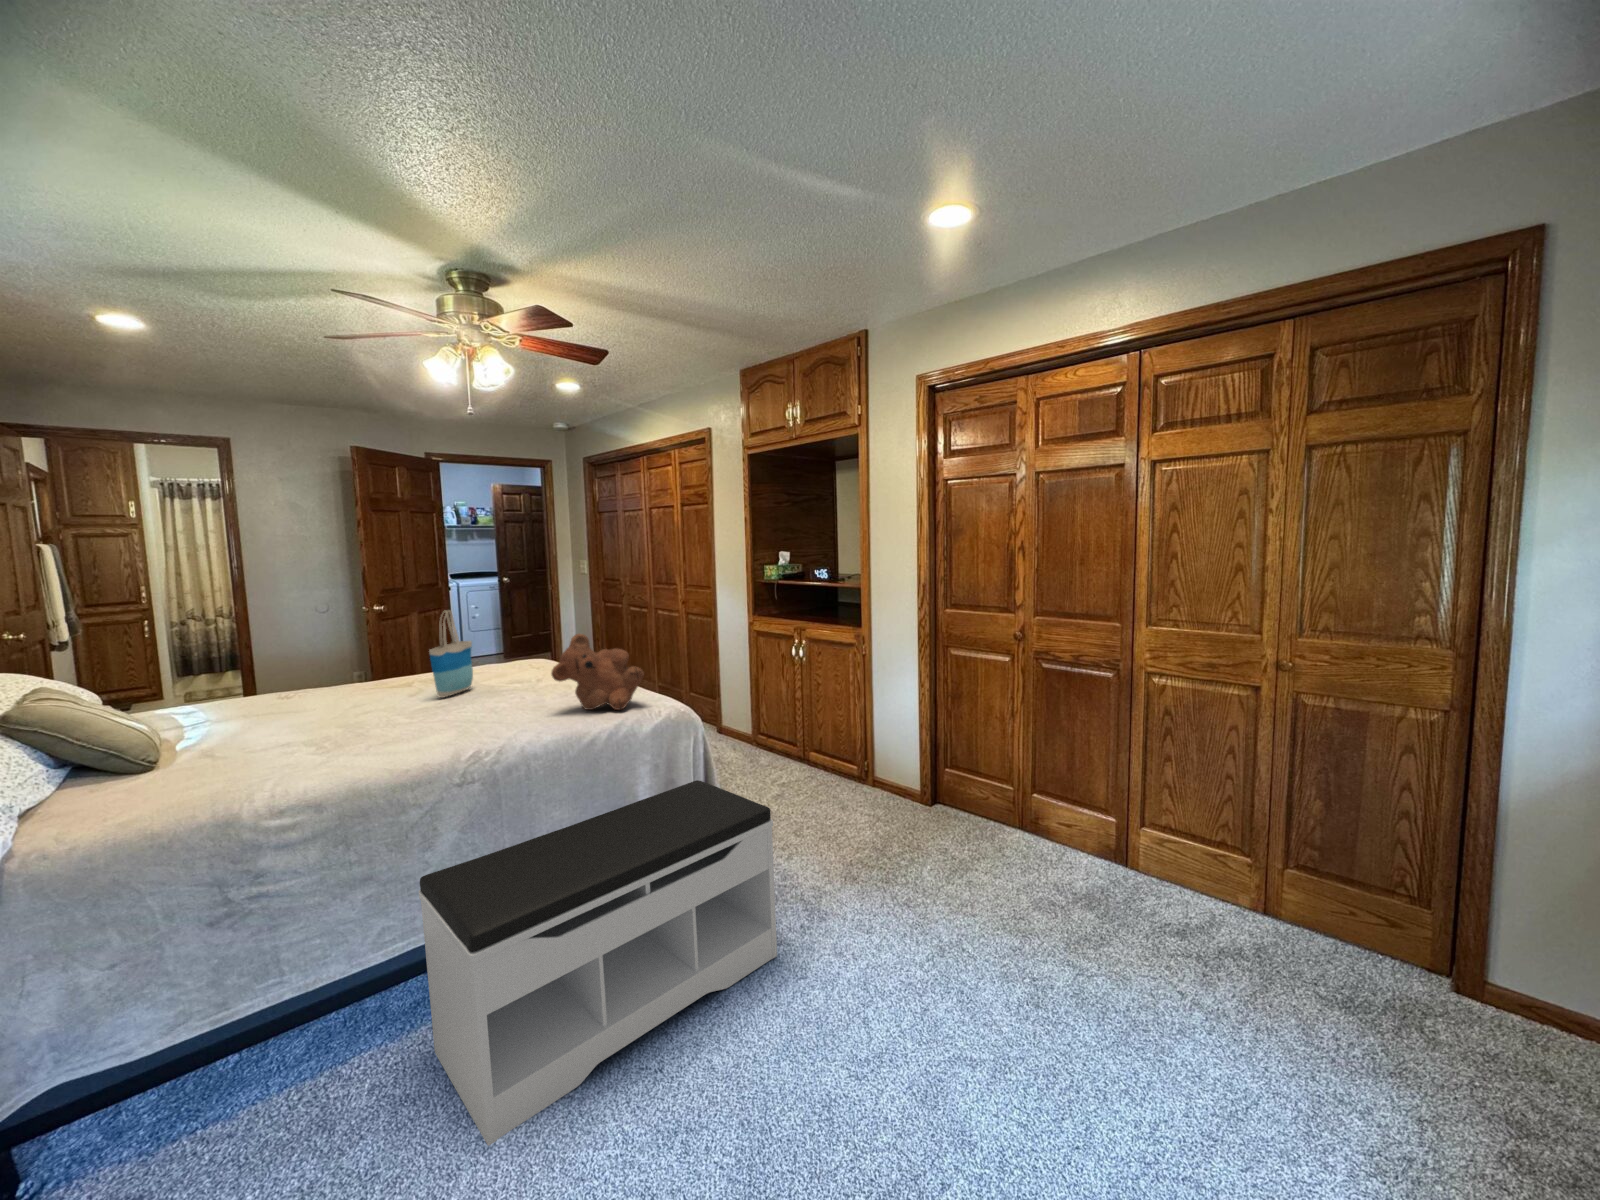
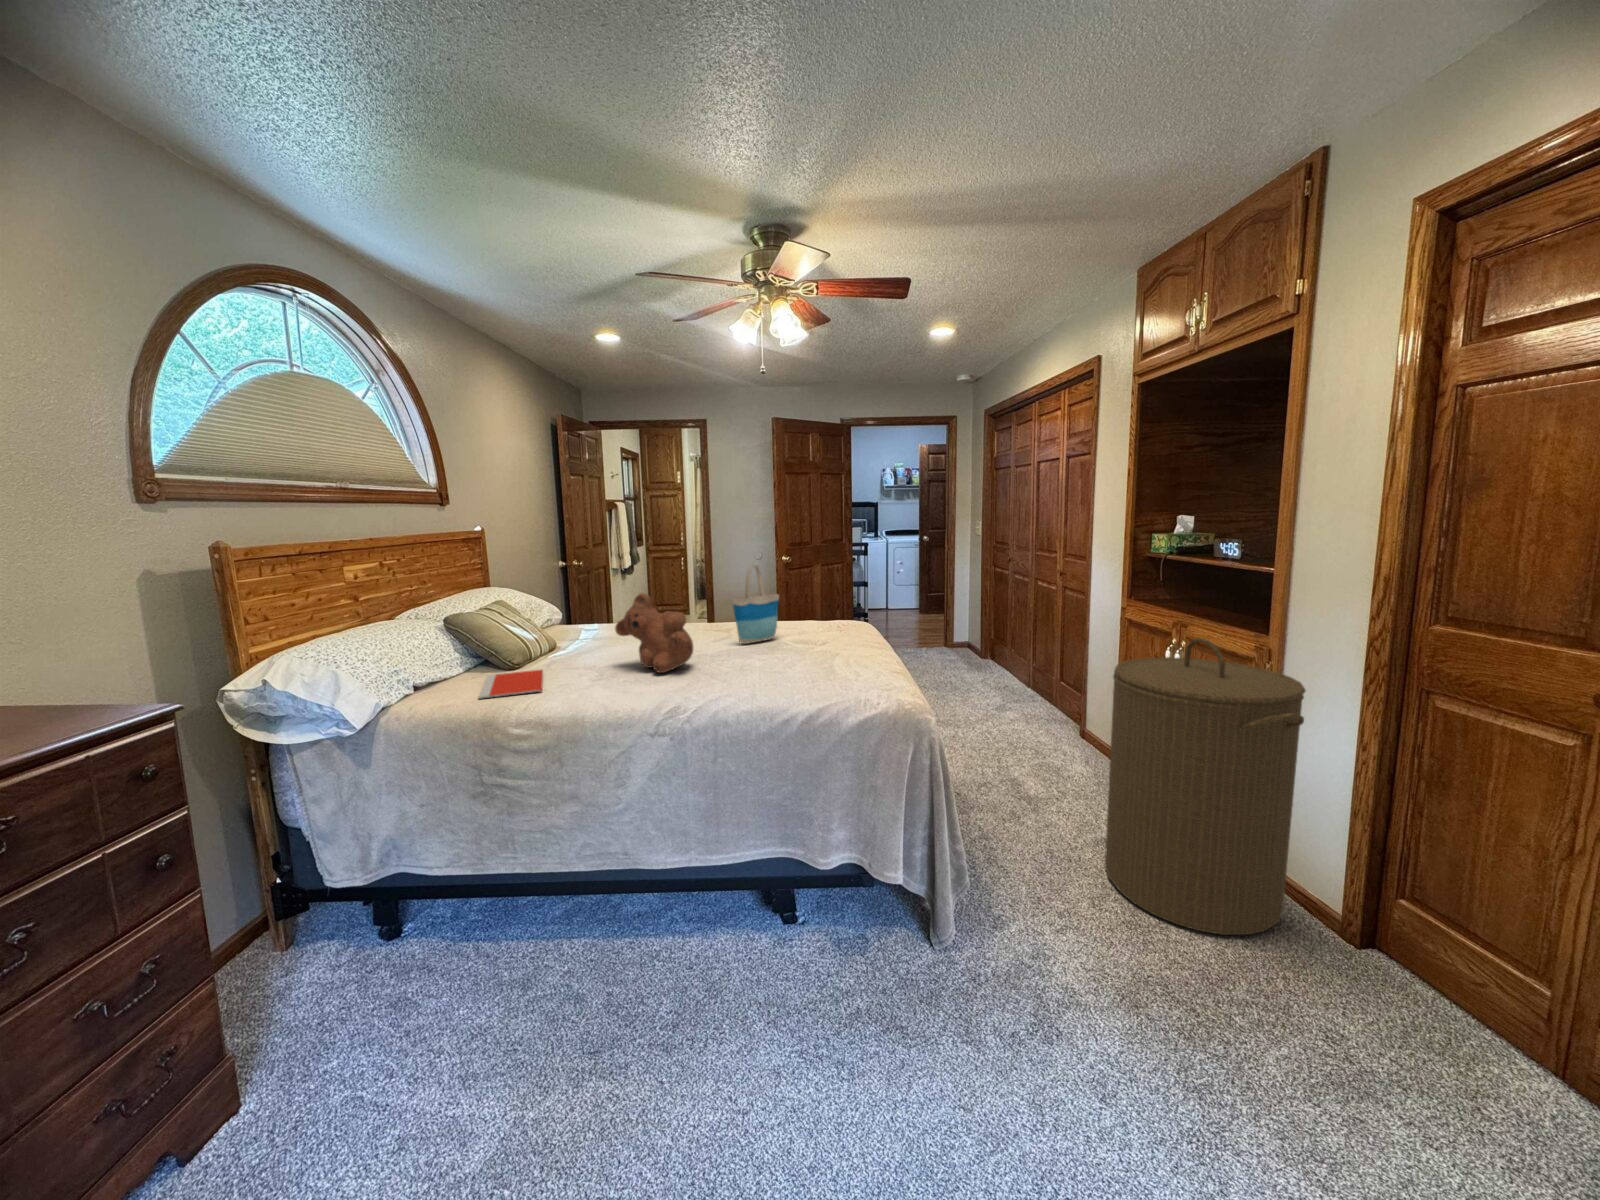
laundry hamper: none [785,633,898,829] -> present [1105,638,1306,935]
teddy bear: present [551,634,644,710] -> present [615,593,693,673]
notebook: none [104,766,257,809] -> present [478,670,543,699]
bench: present [419,780,777,1146] -> none [564,794,957,1082]

